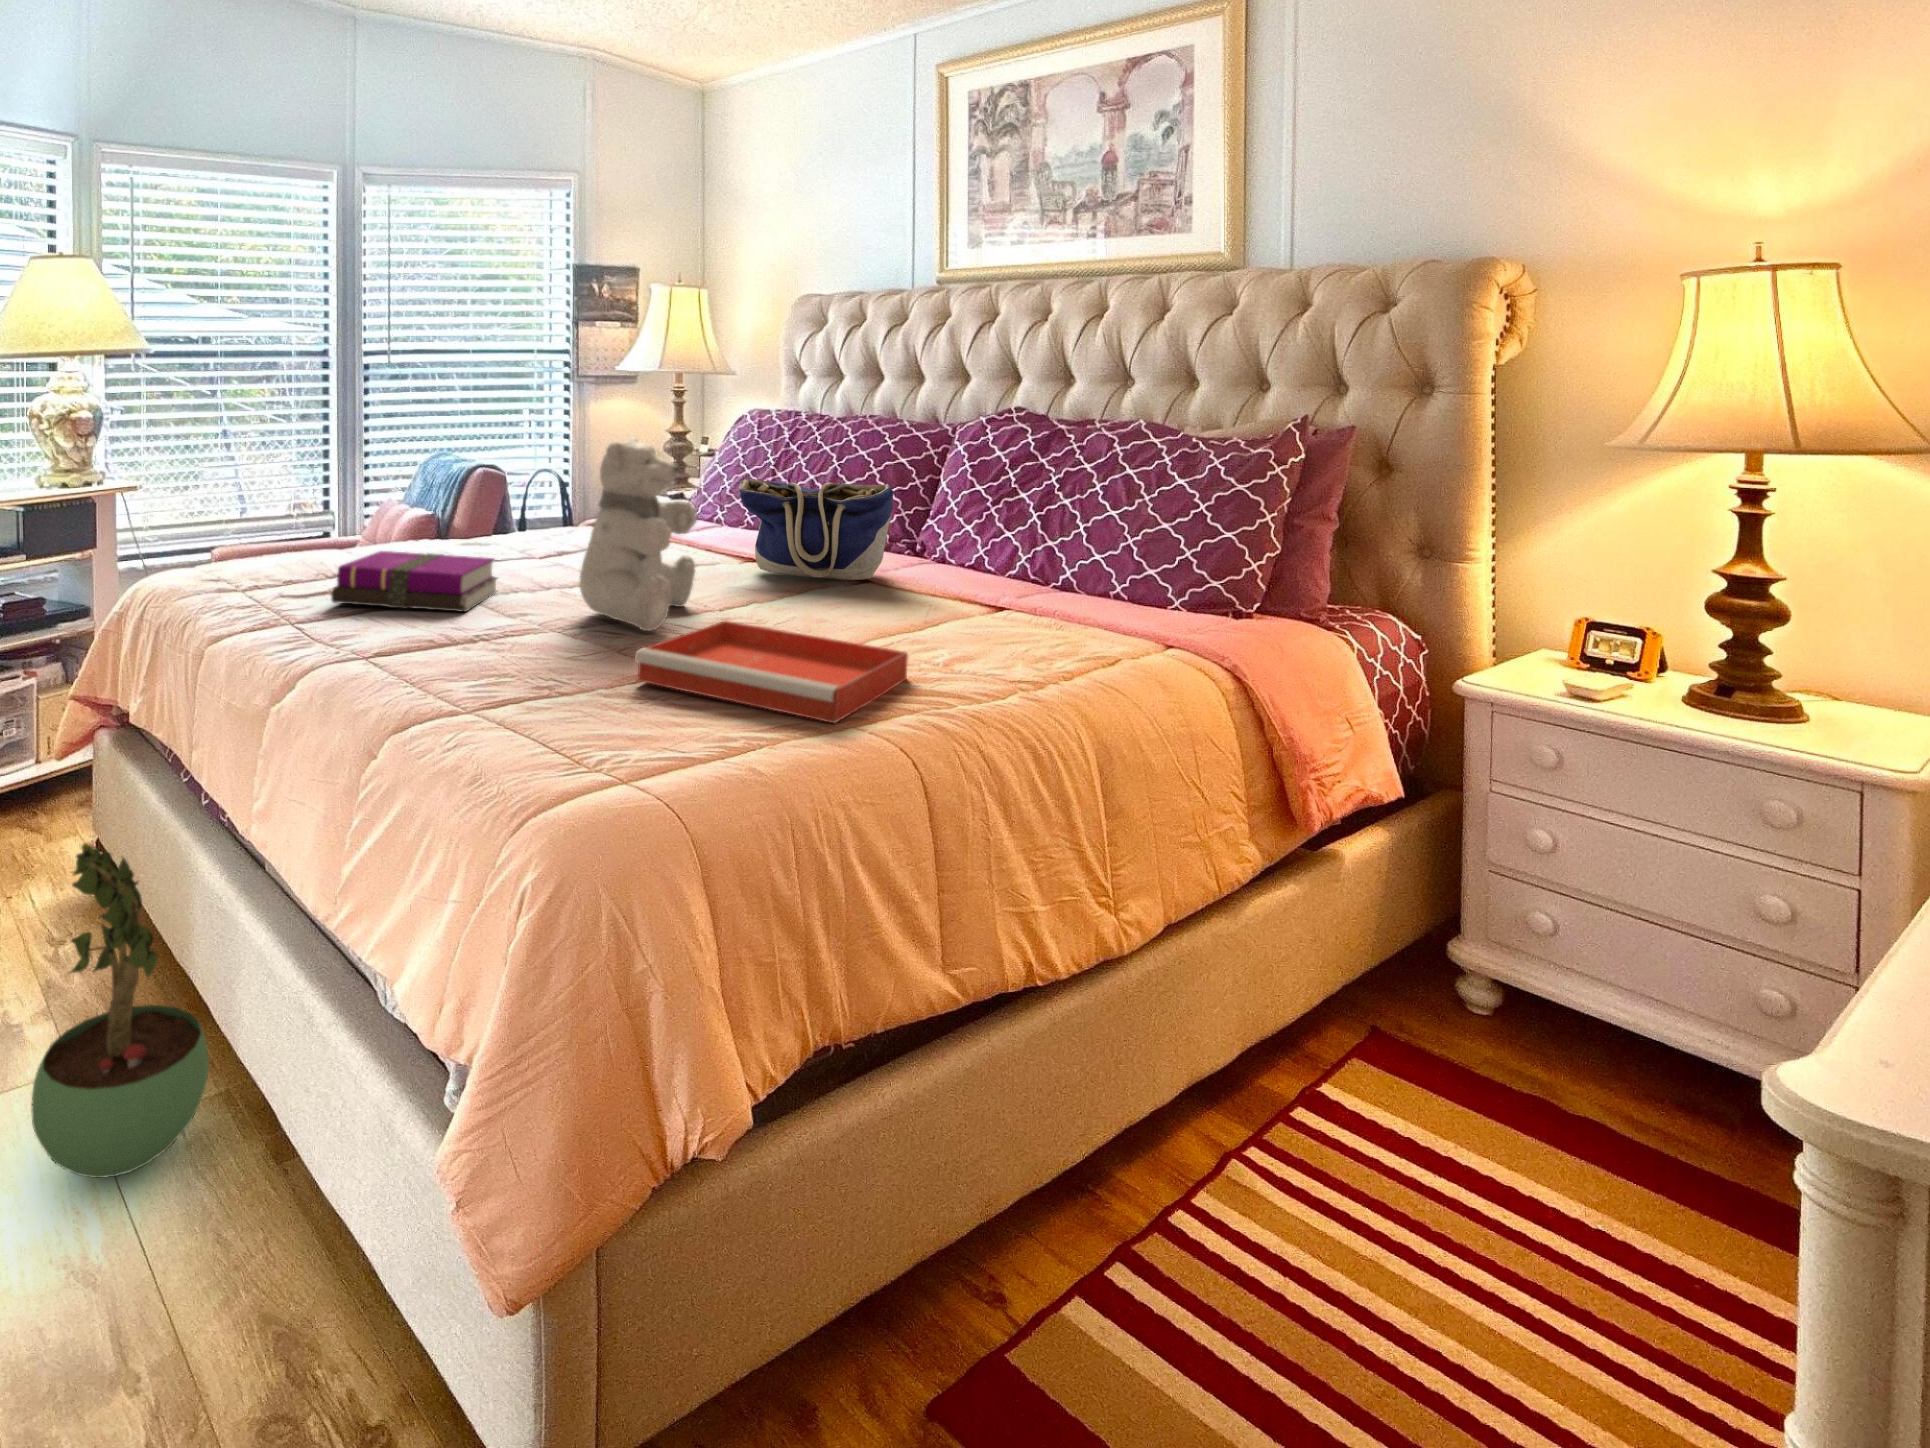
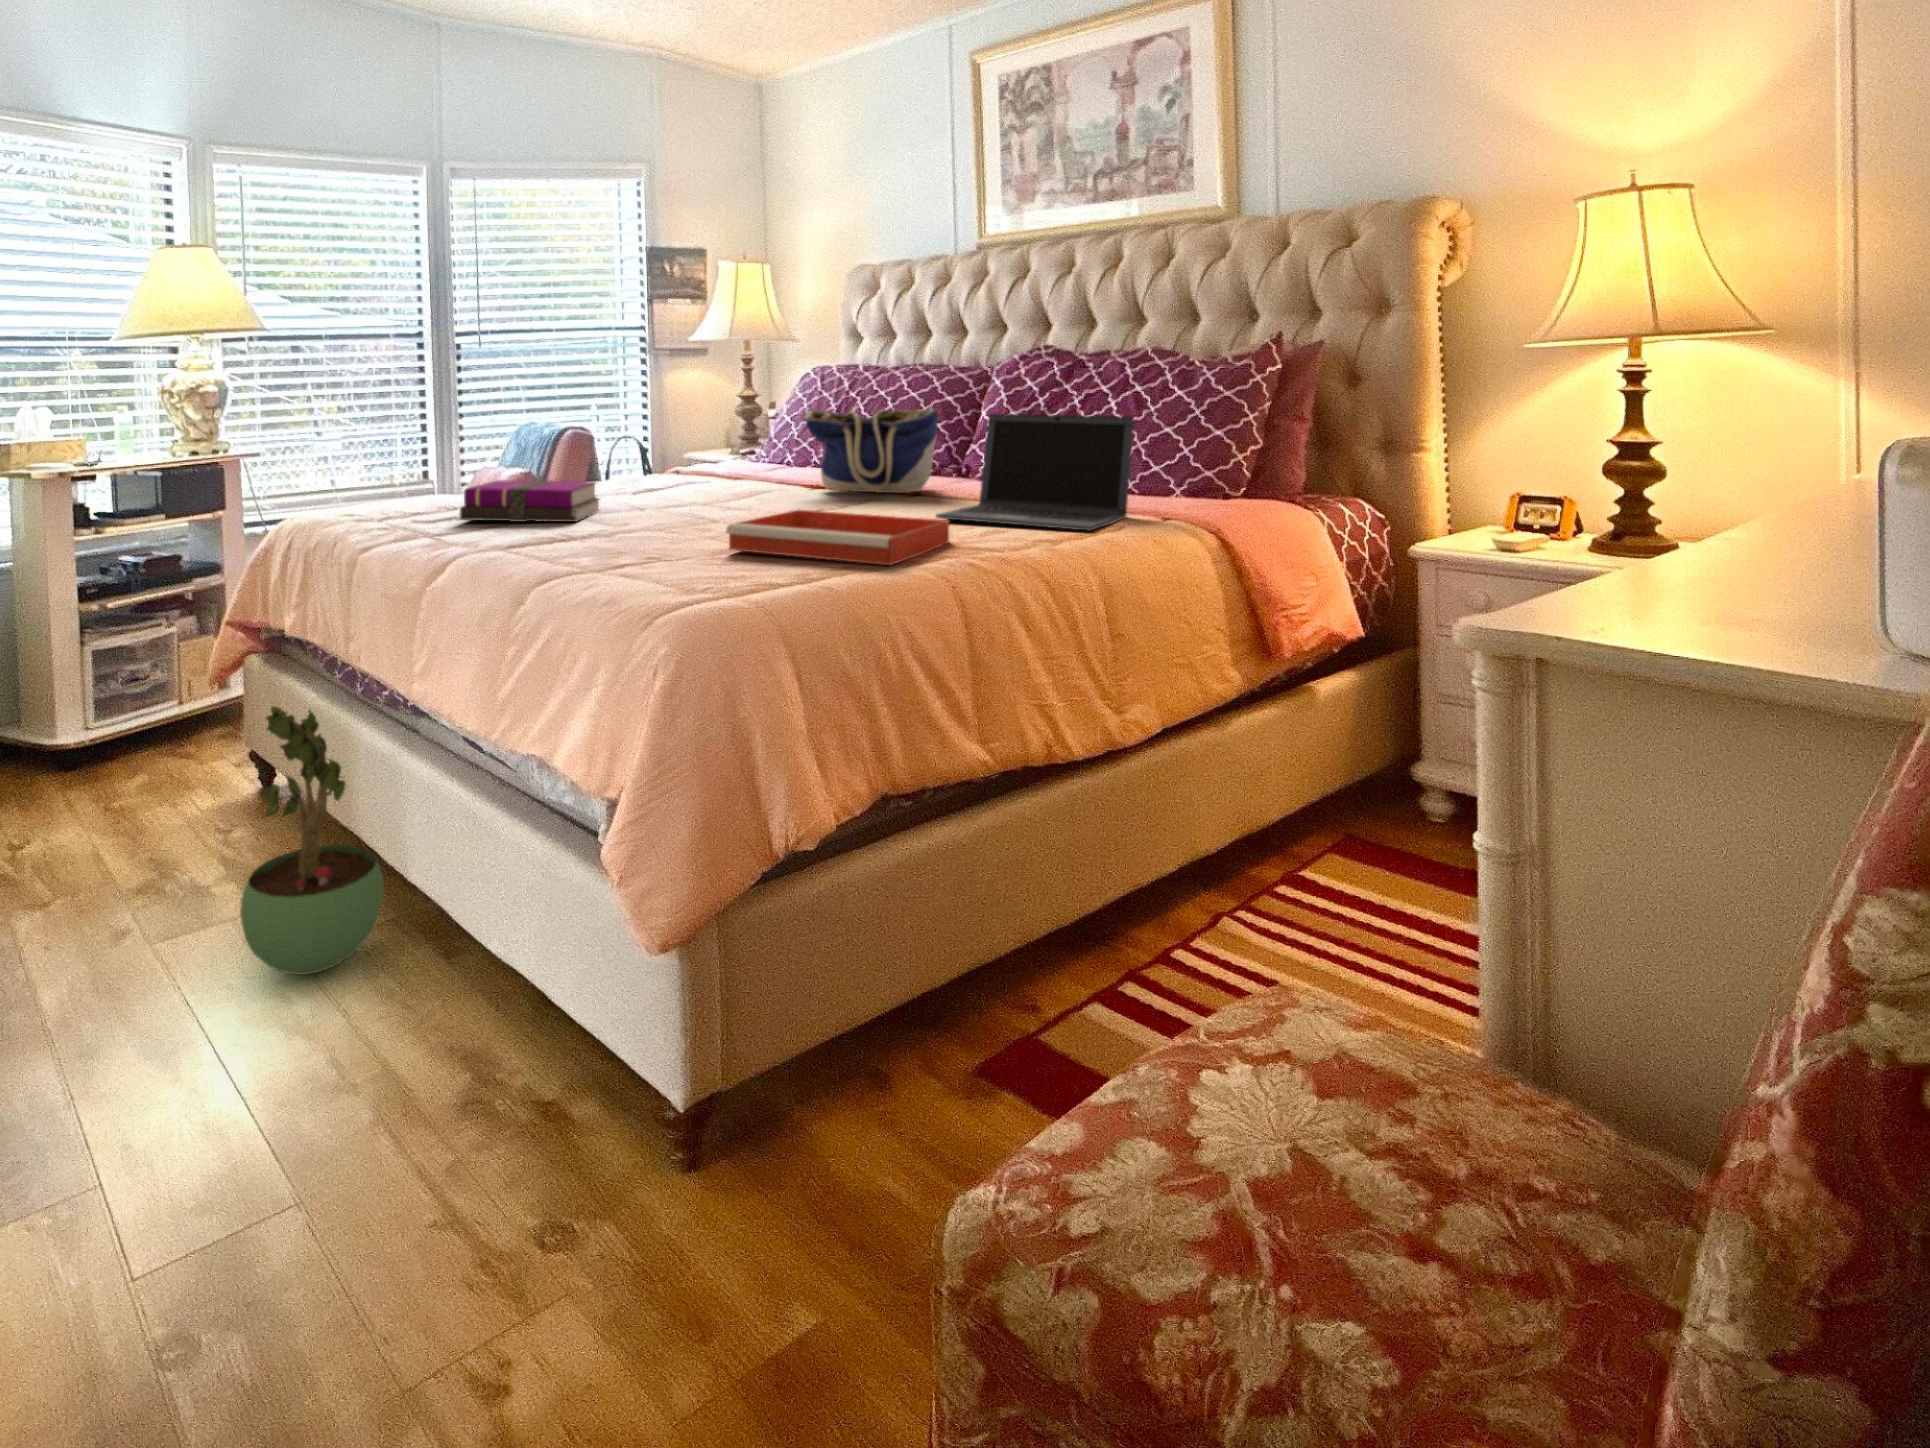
teddy bear: present [579,438,697,631] -> none [673,369,771,526]
laptop: none [889,501,1133,668] -> present [936,413,1134,531]

